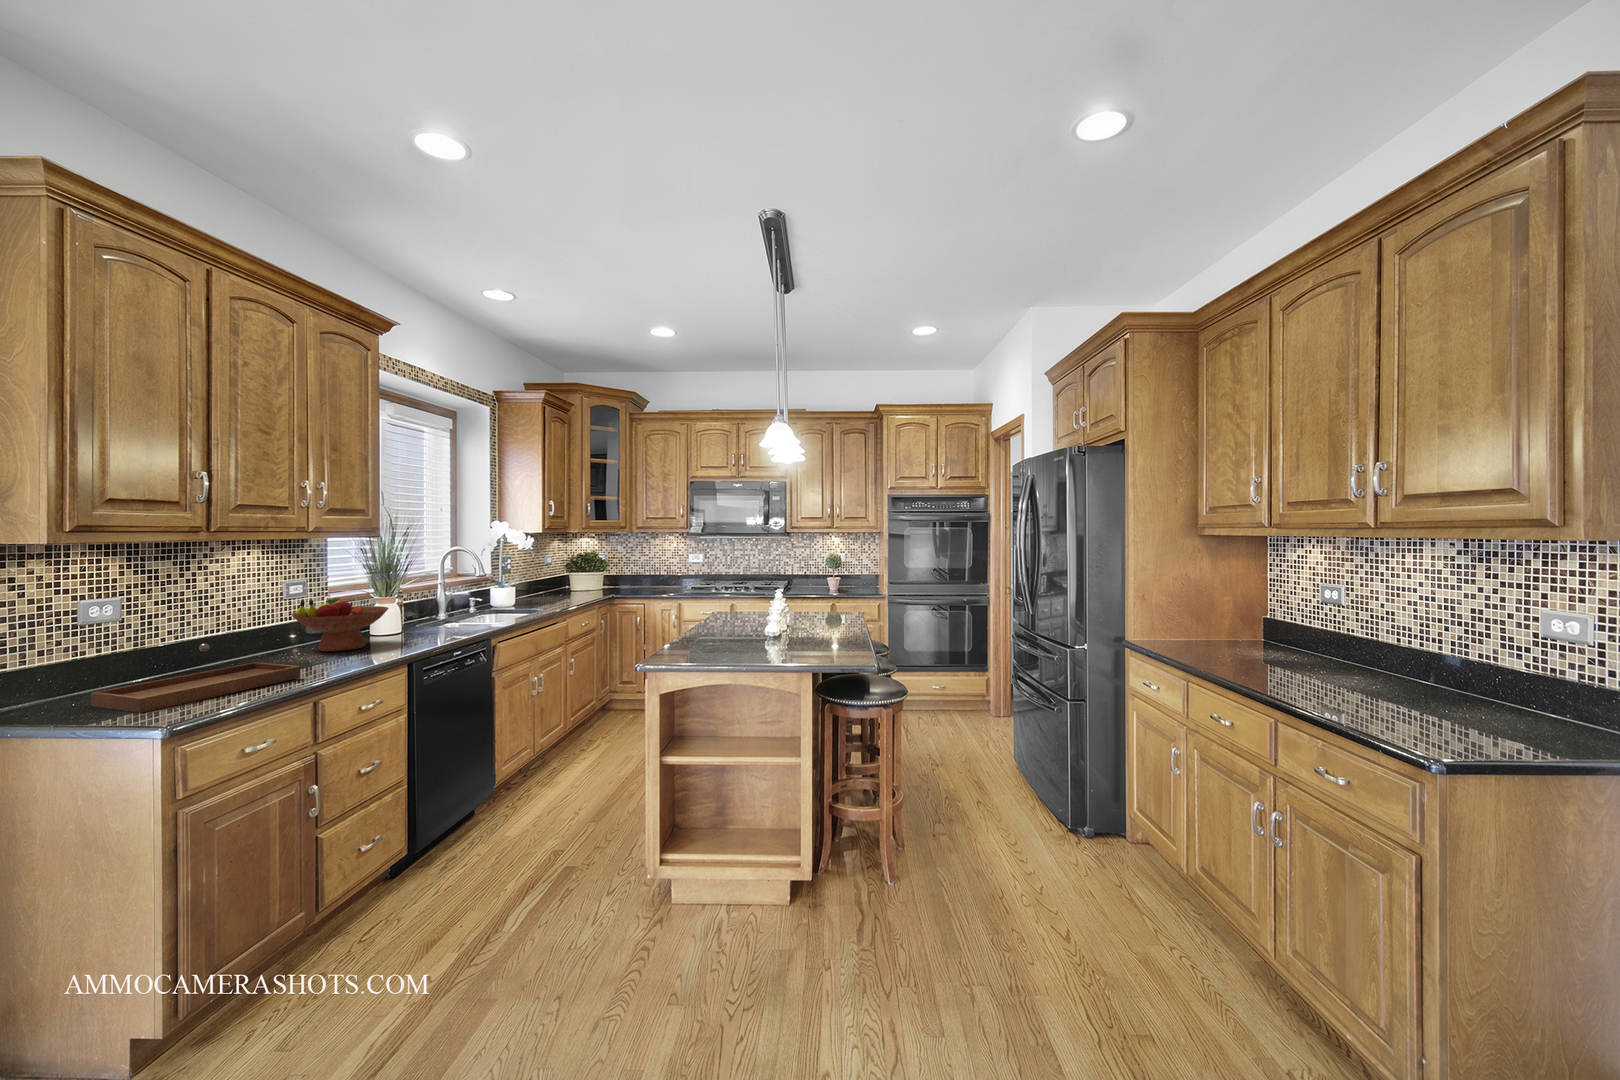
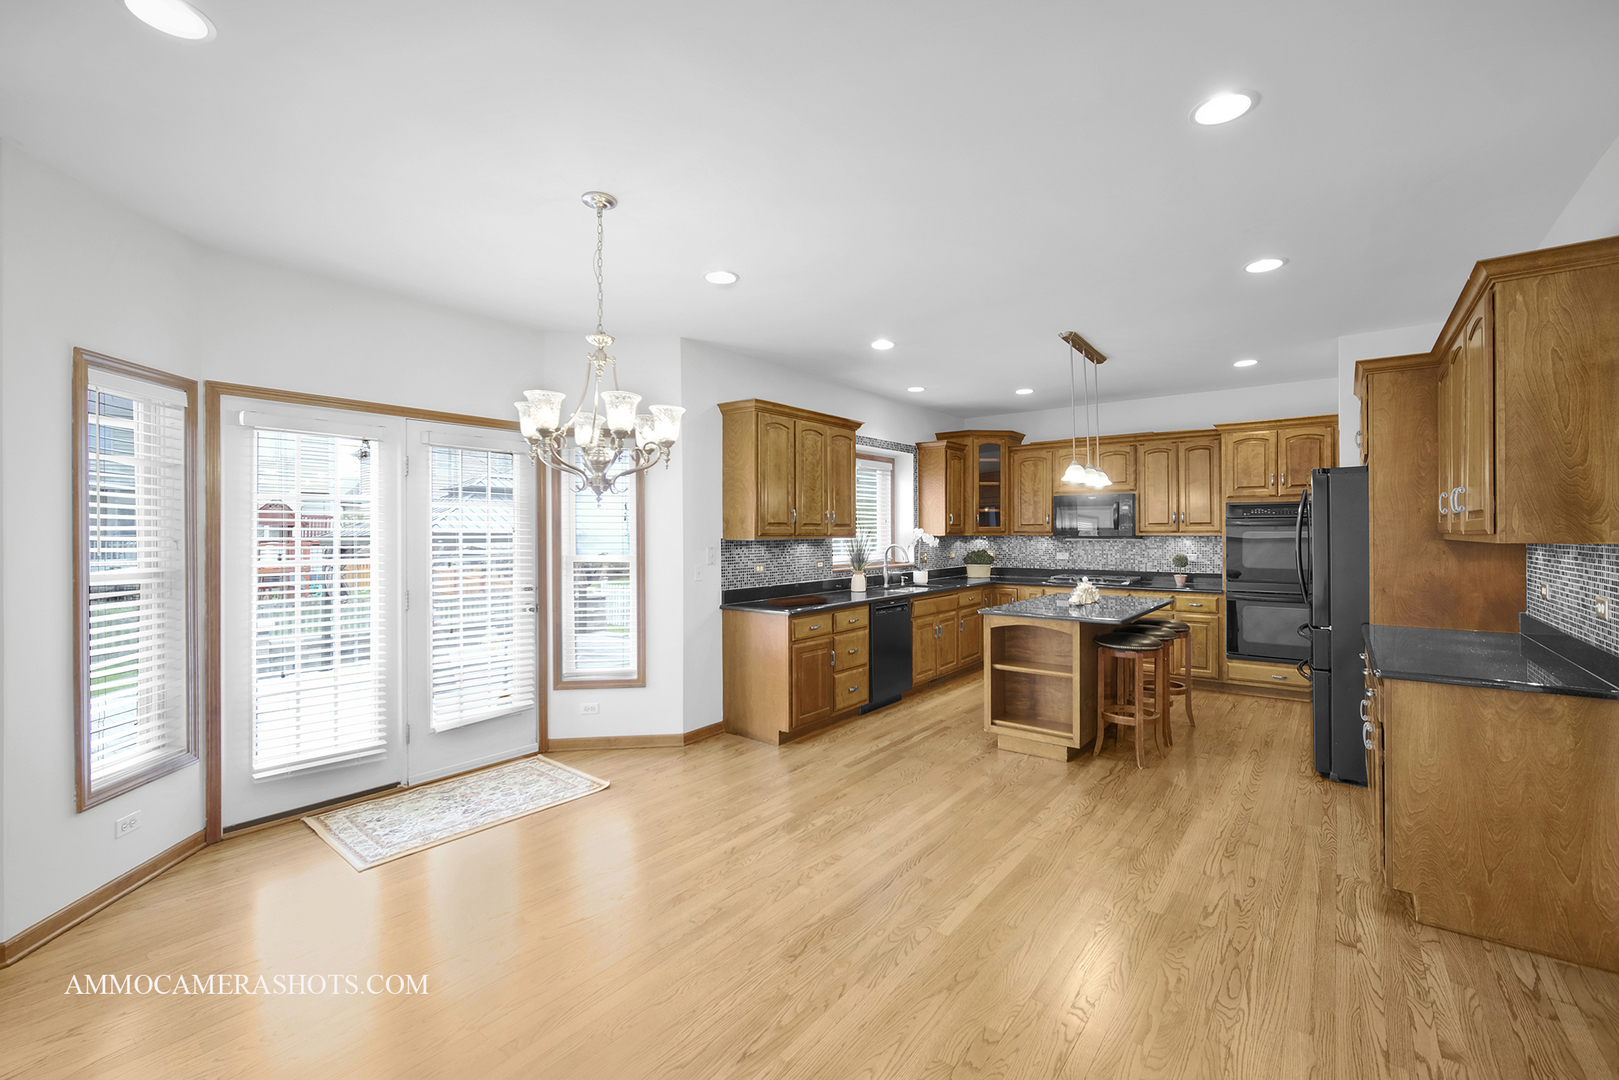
fruit bowl: present [291,598,388,652] -> none [821,570,859,596]

